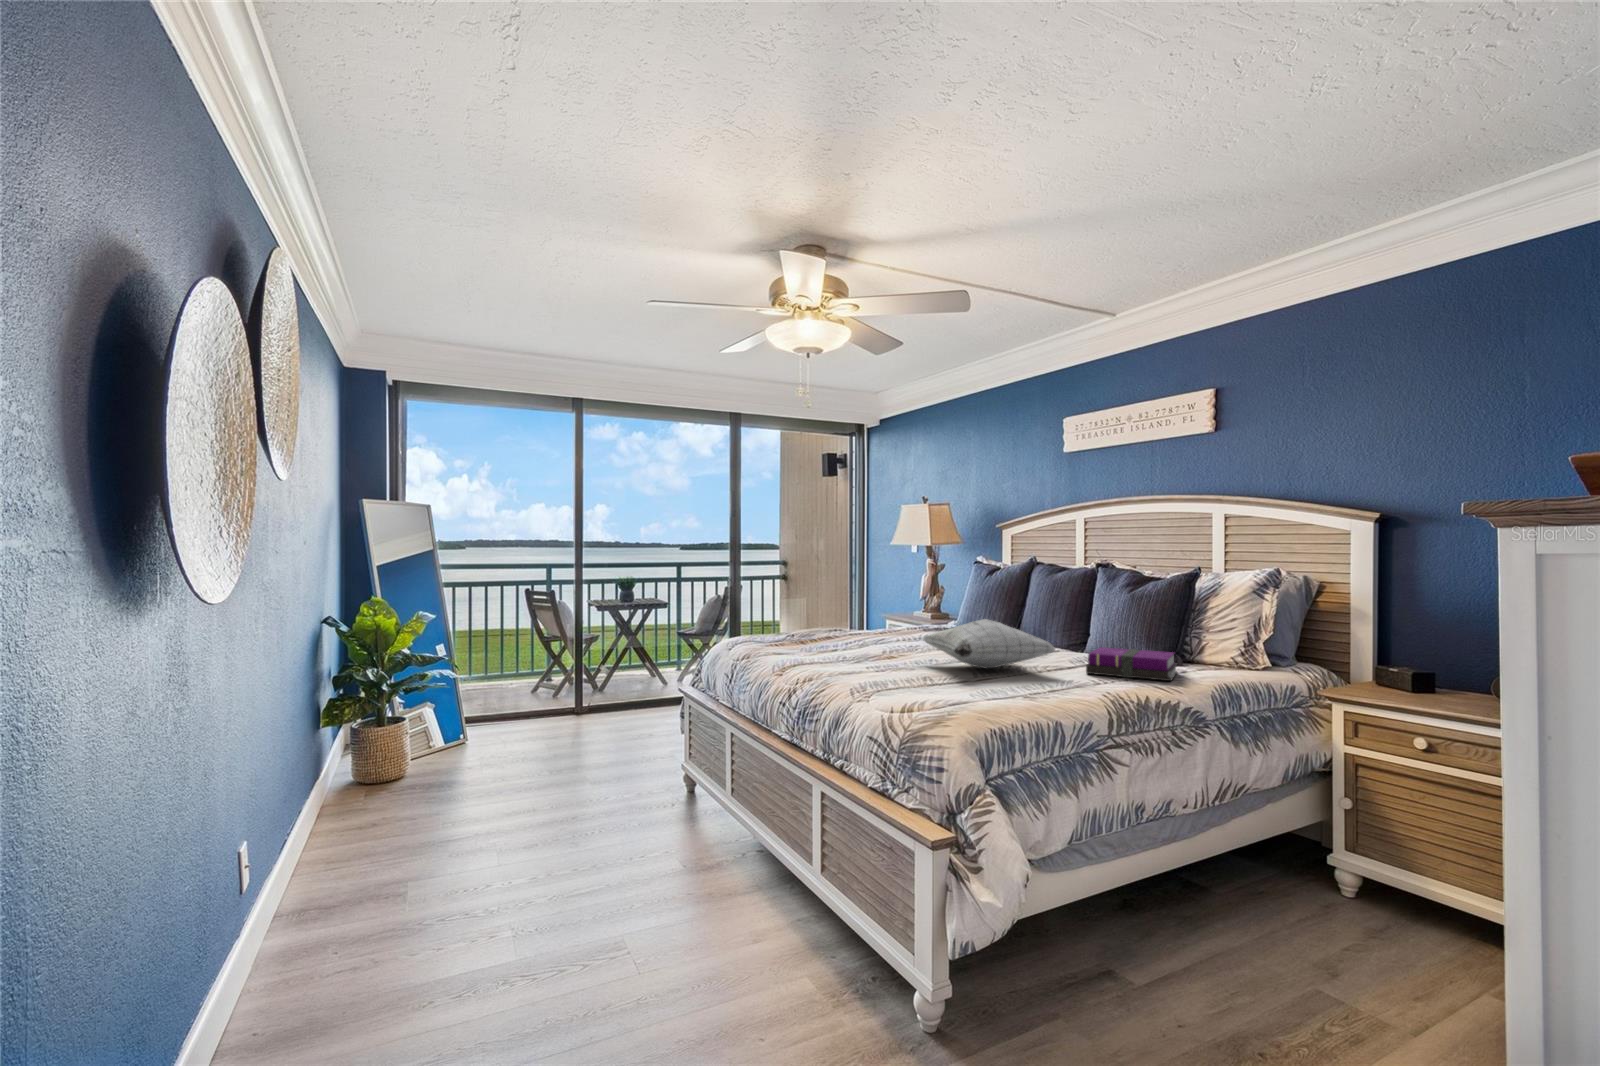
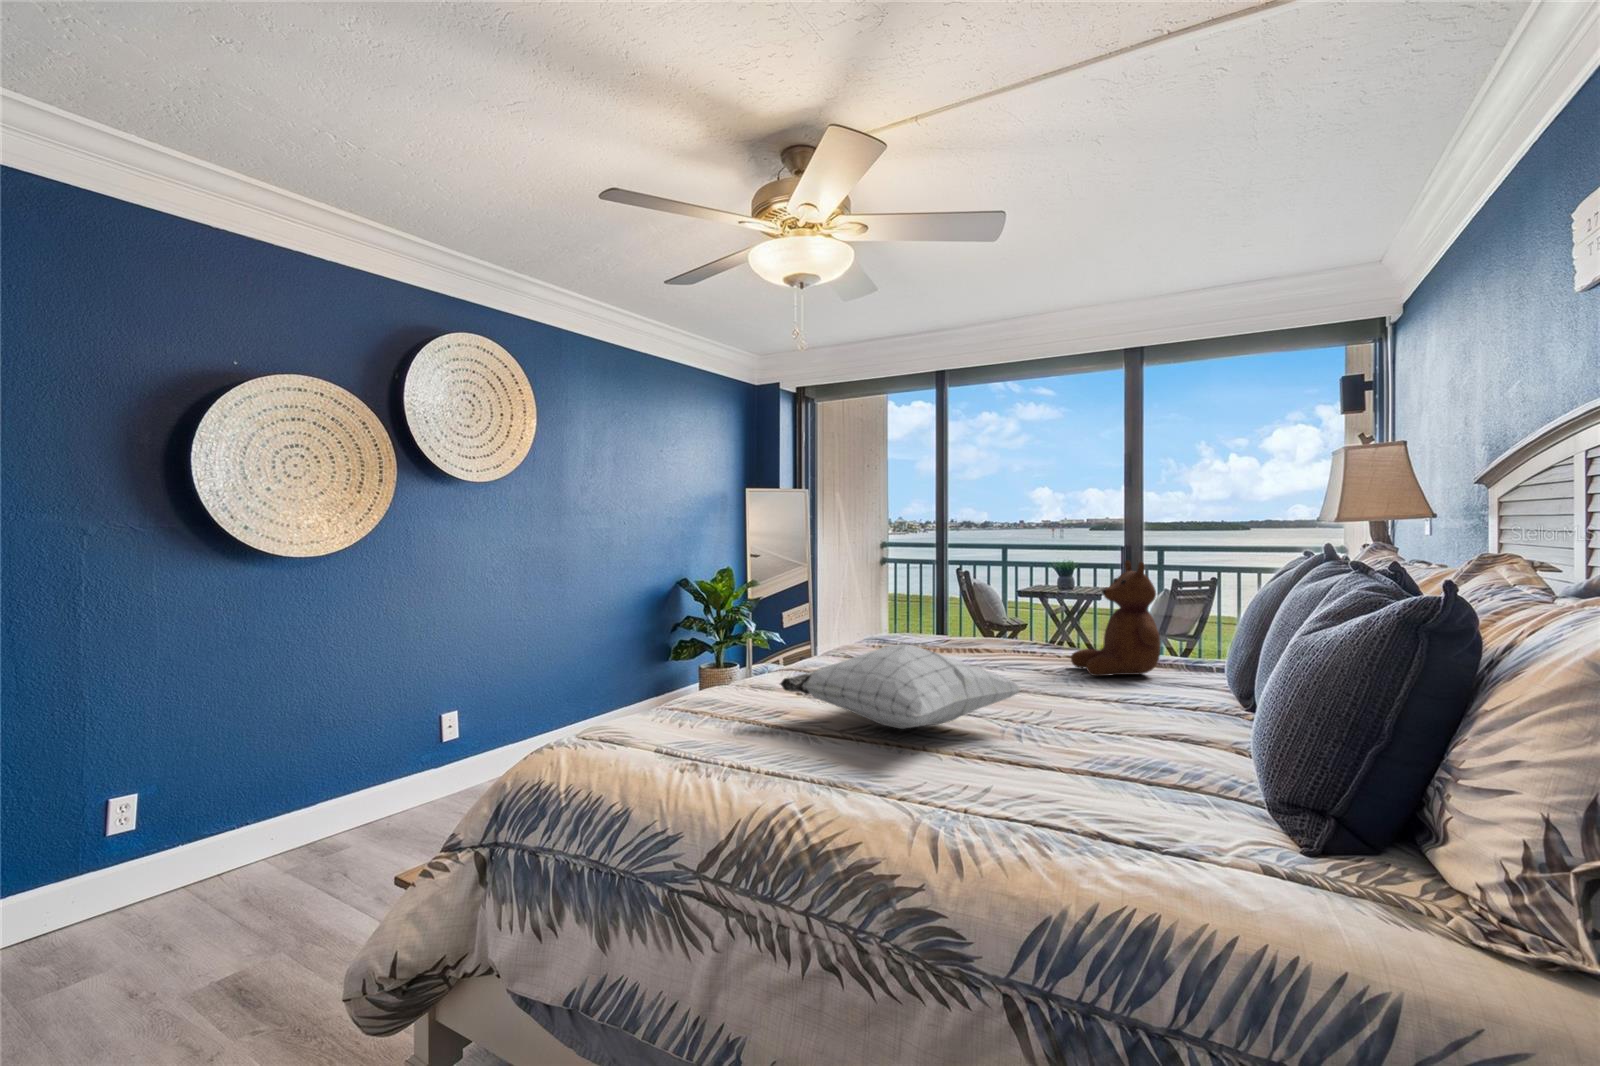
teddy bear: none [881,568,936,638] -> present [1071,560,1160,676]
notebook: present [1086,647,1177,681] -> none [980,742,1180,853]

